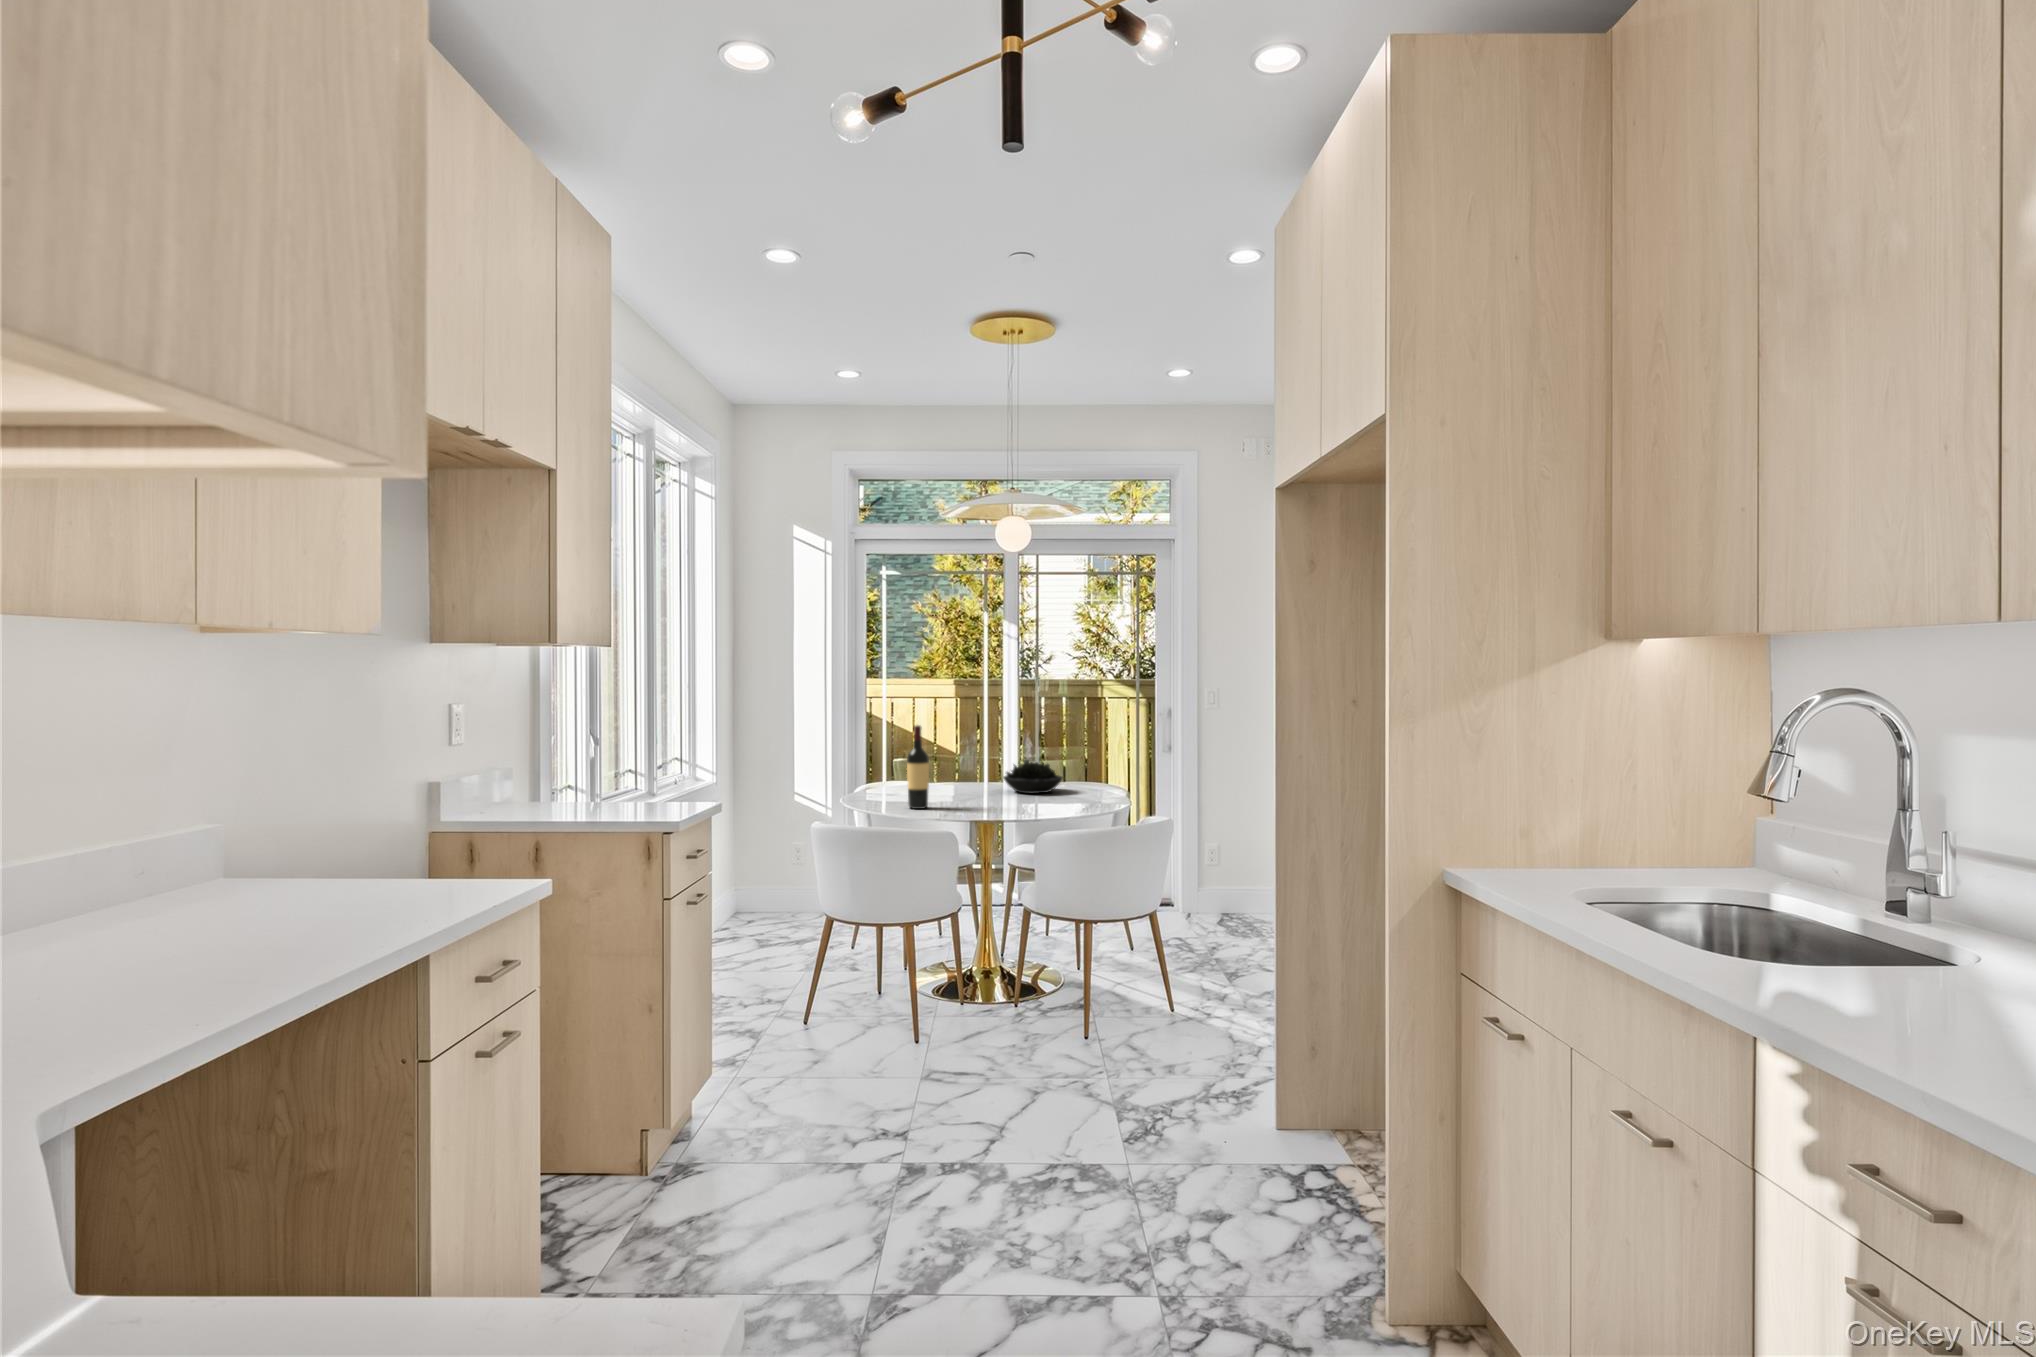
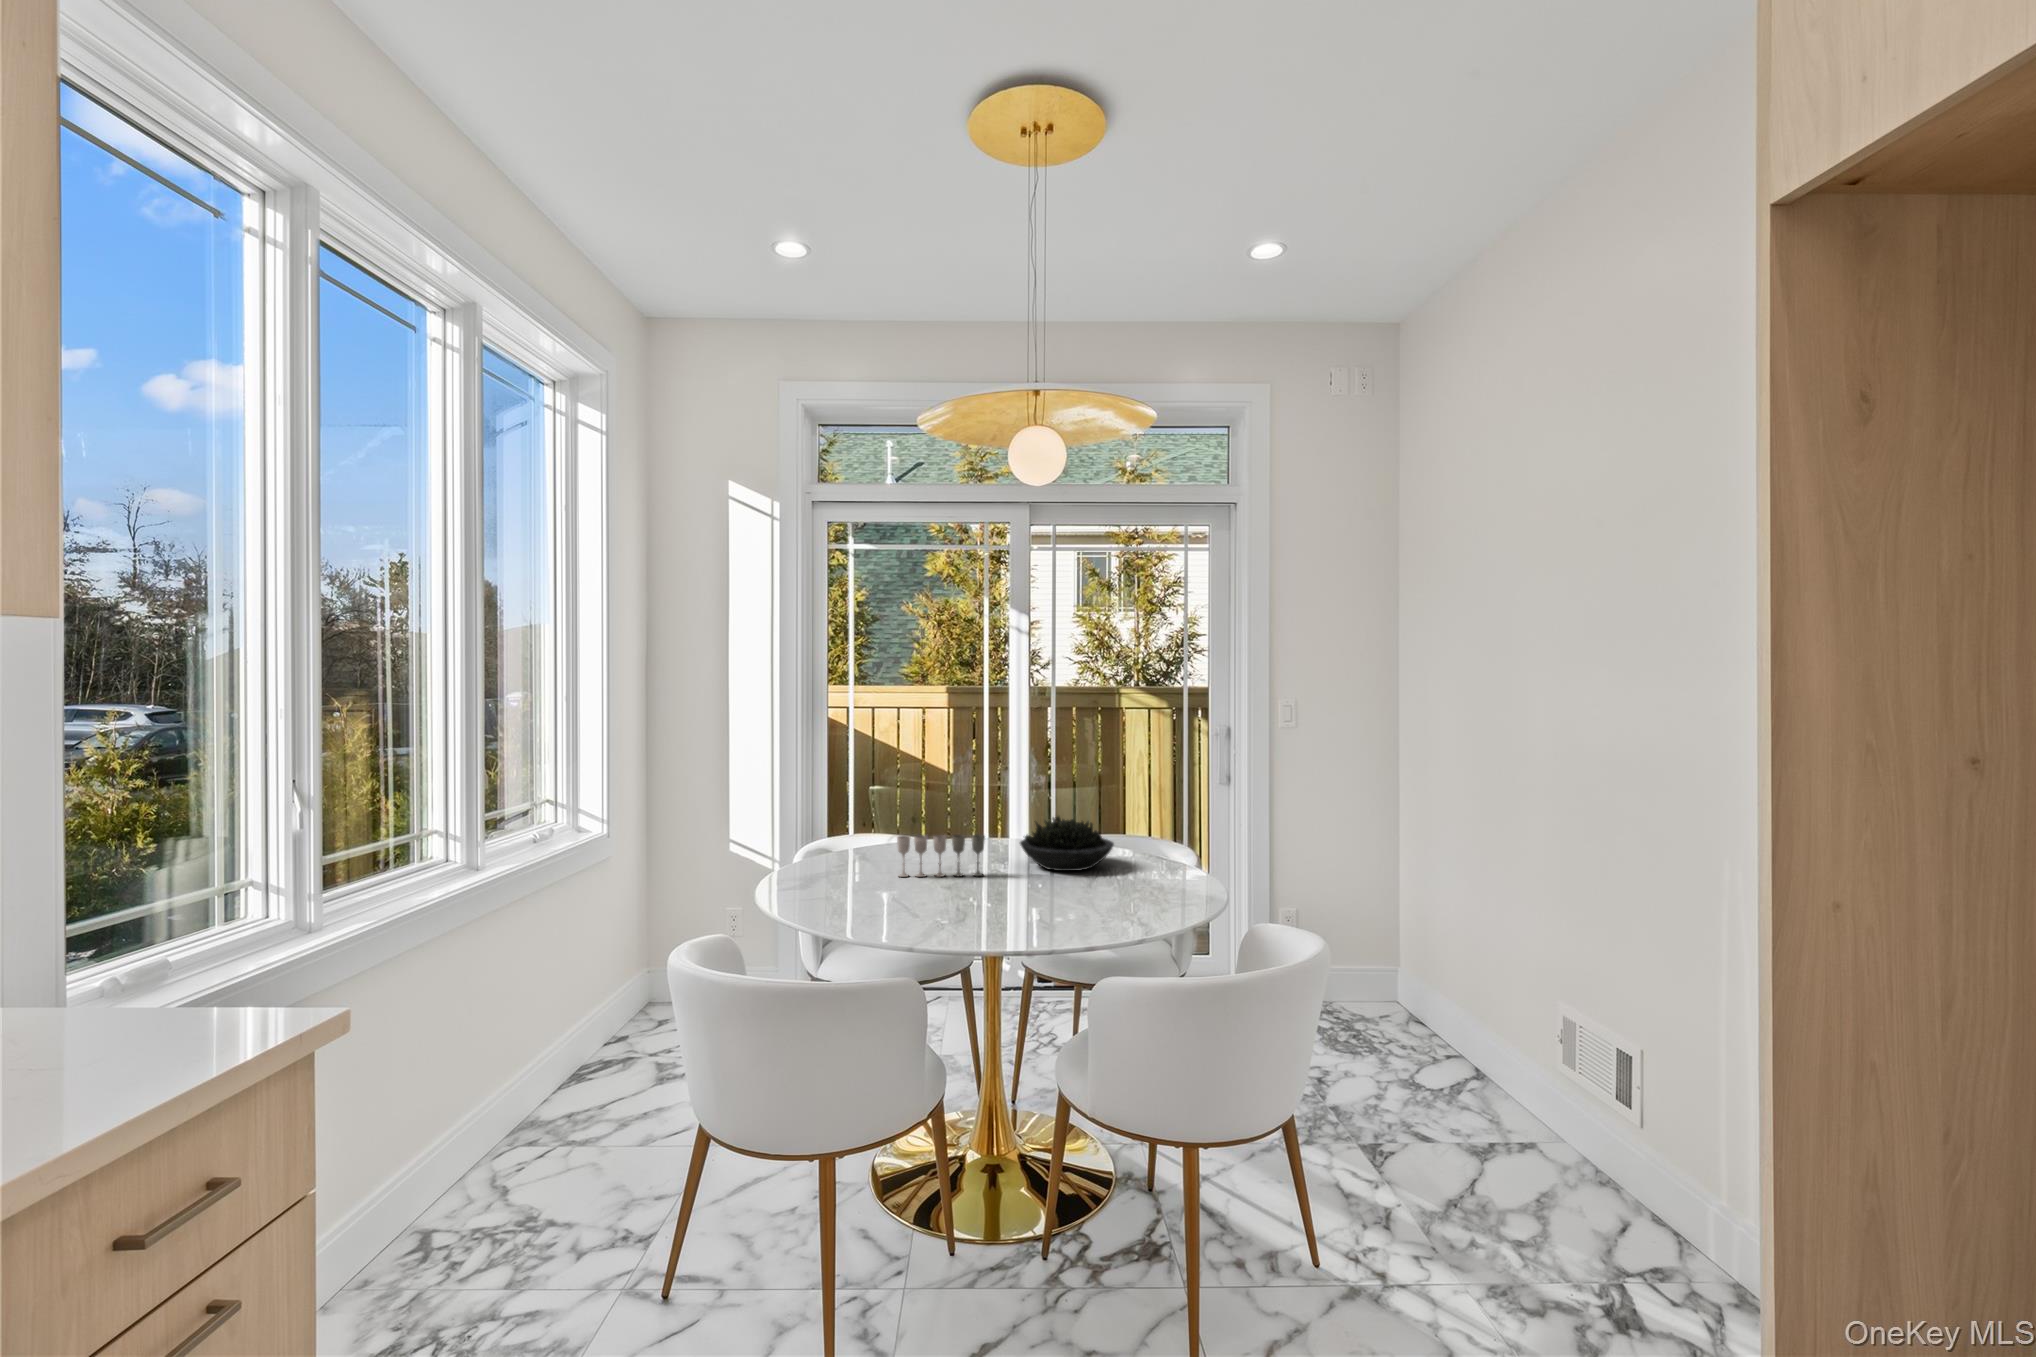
wine bottle: present [907,725,929,809] -> none [860,772,898,919]
wine glass: none [925,770,980,795] -> present [897,835,985,877]

